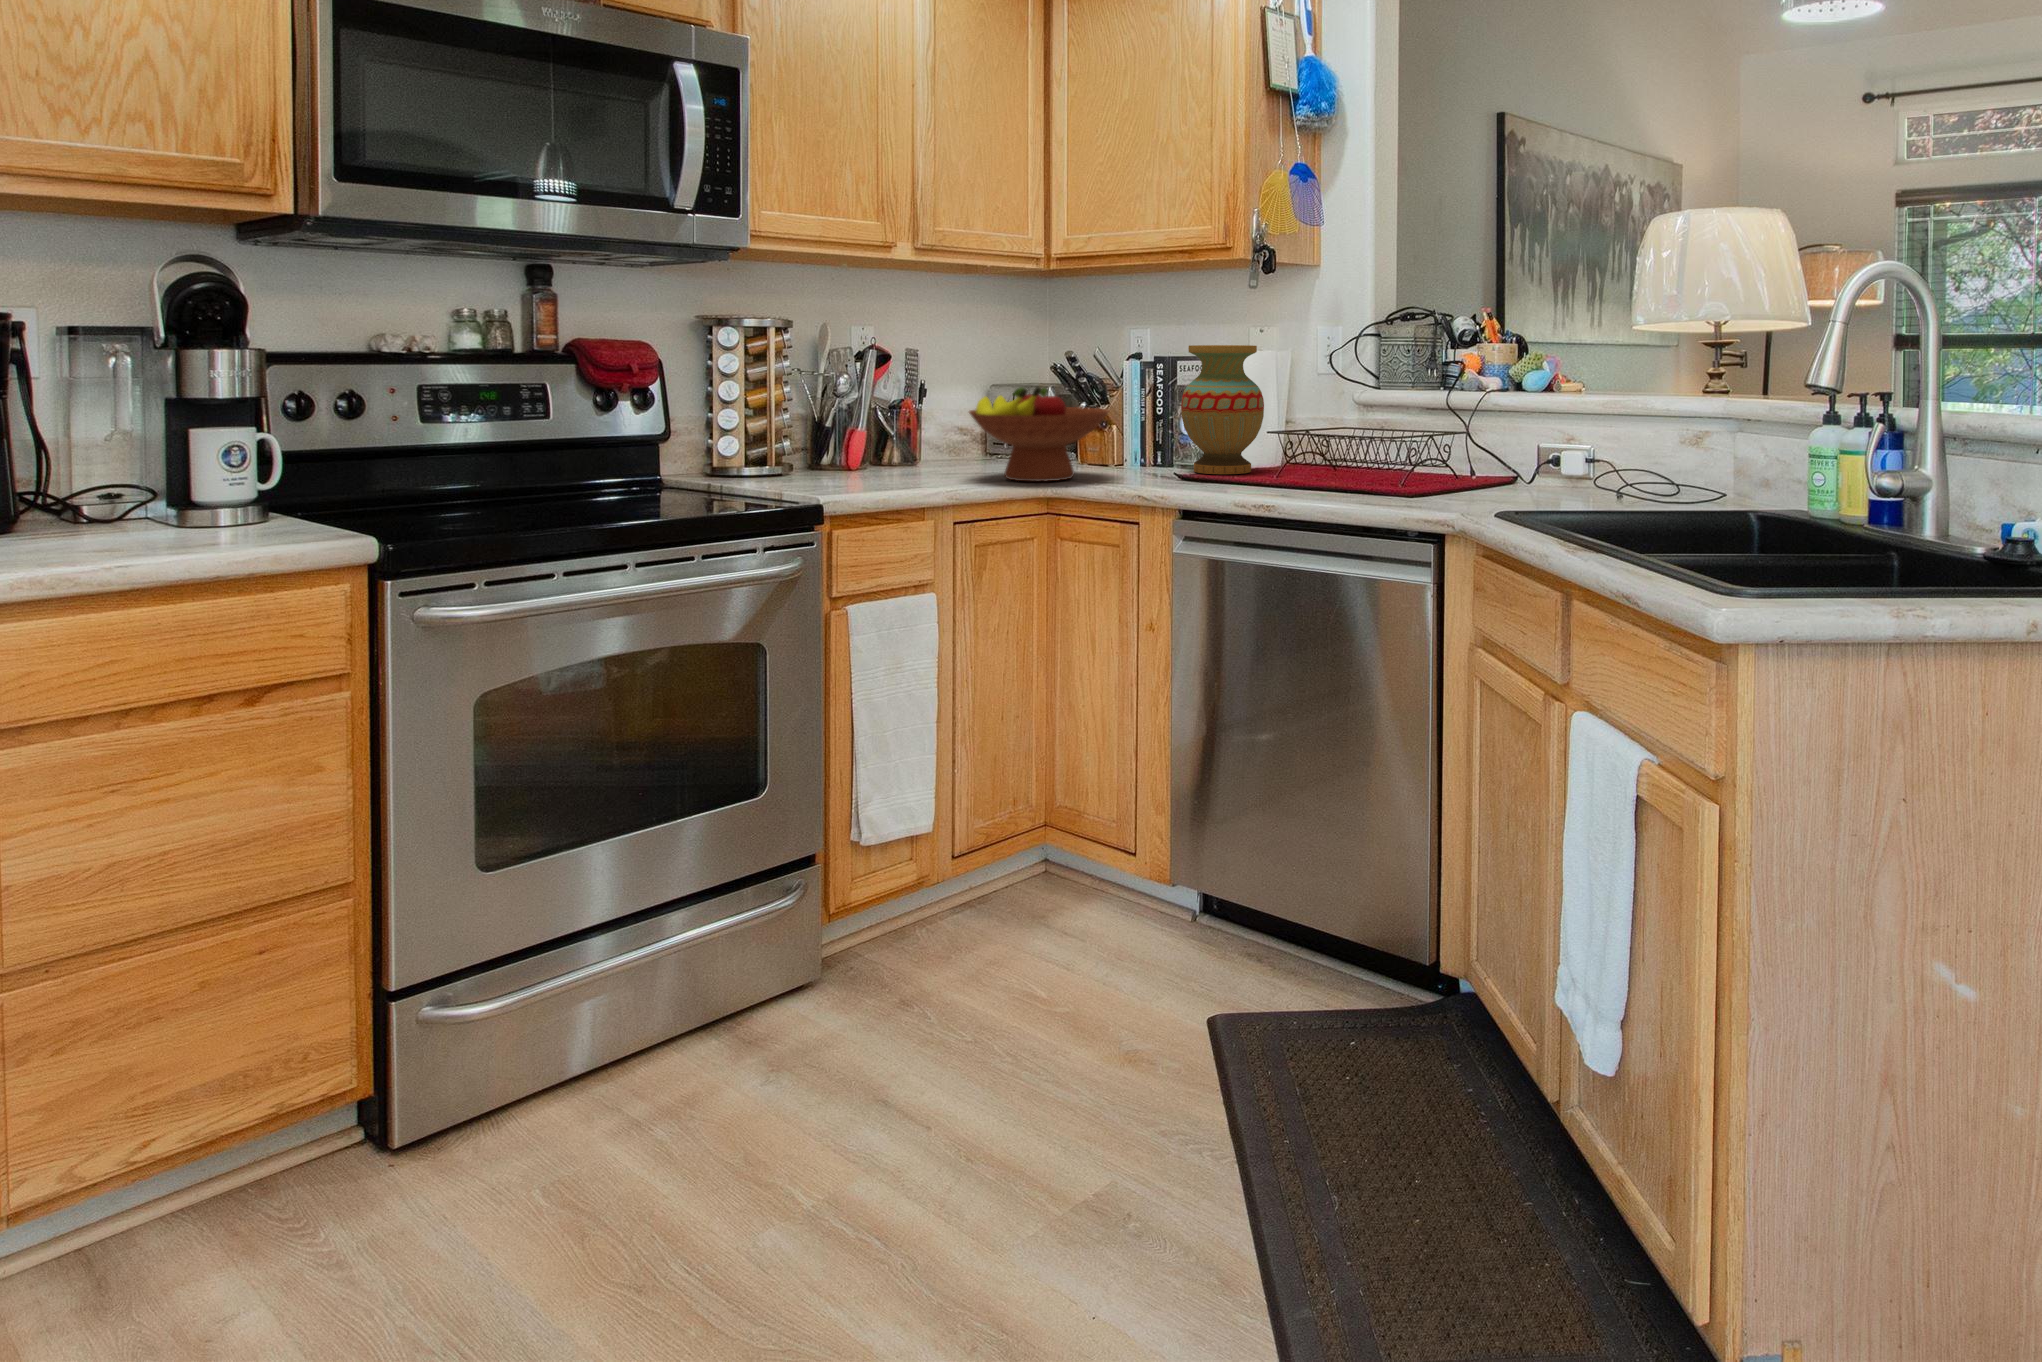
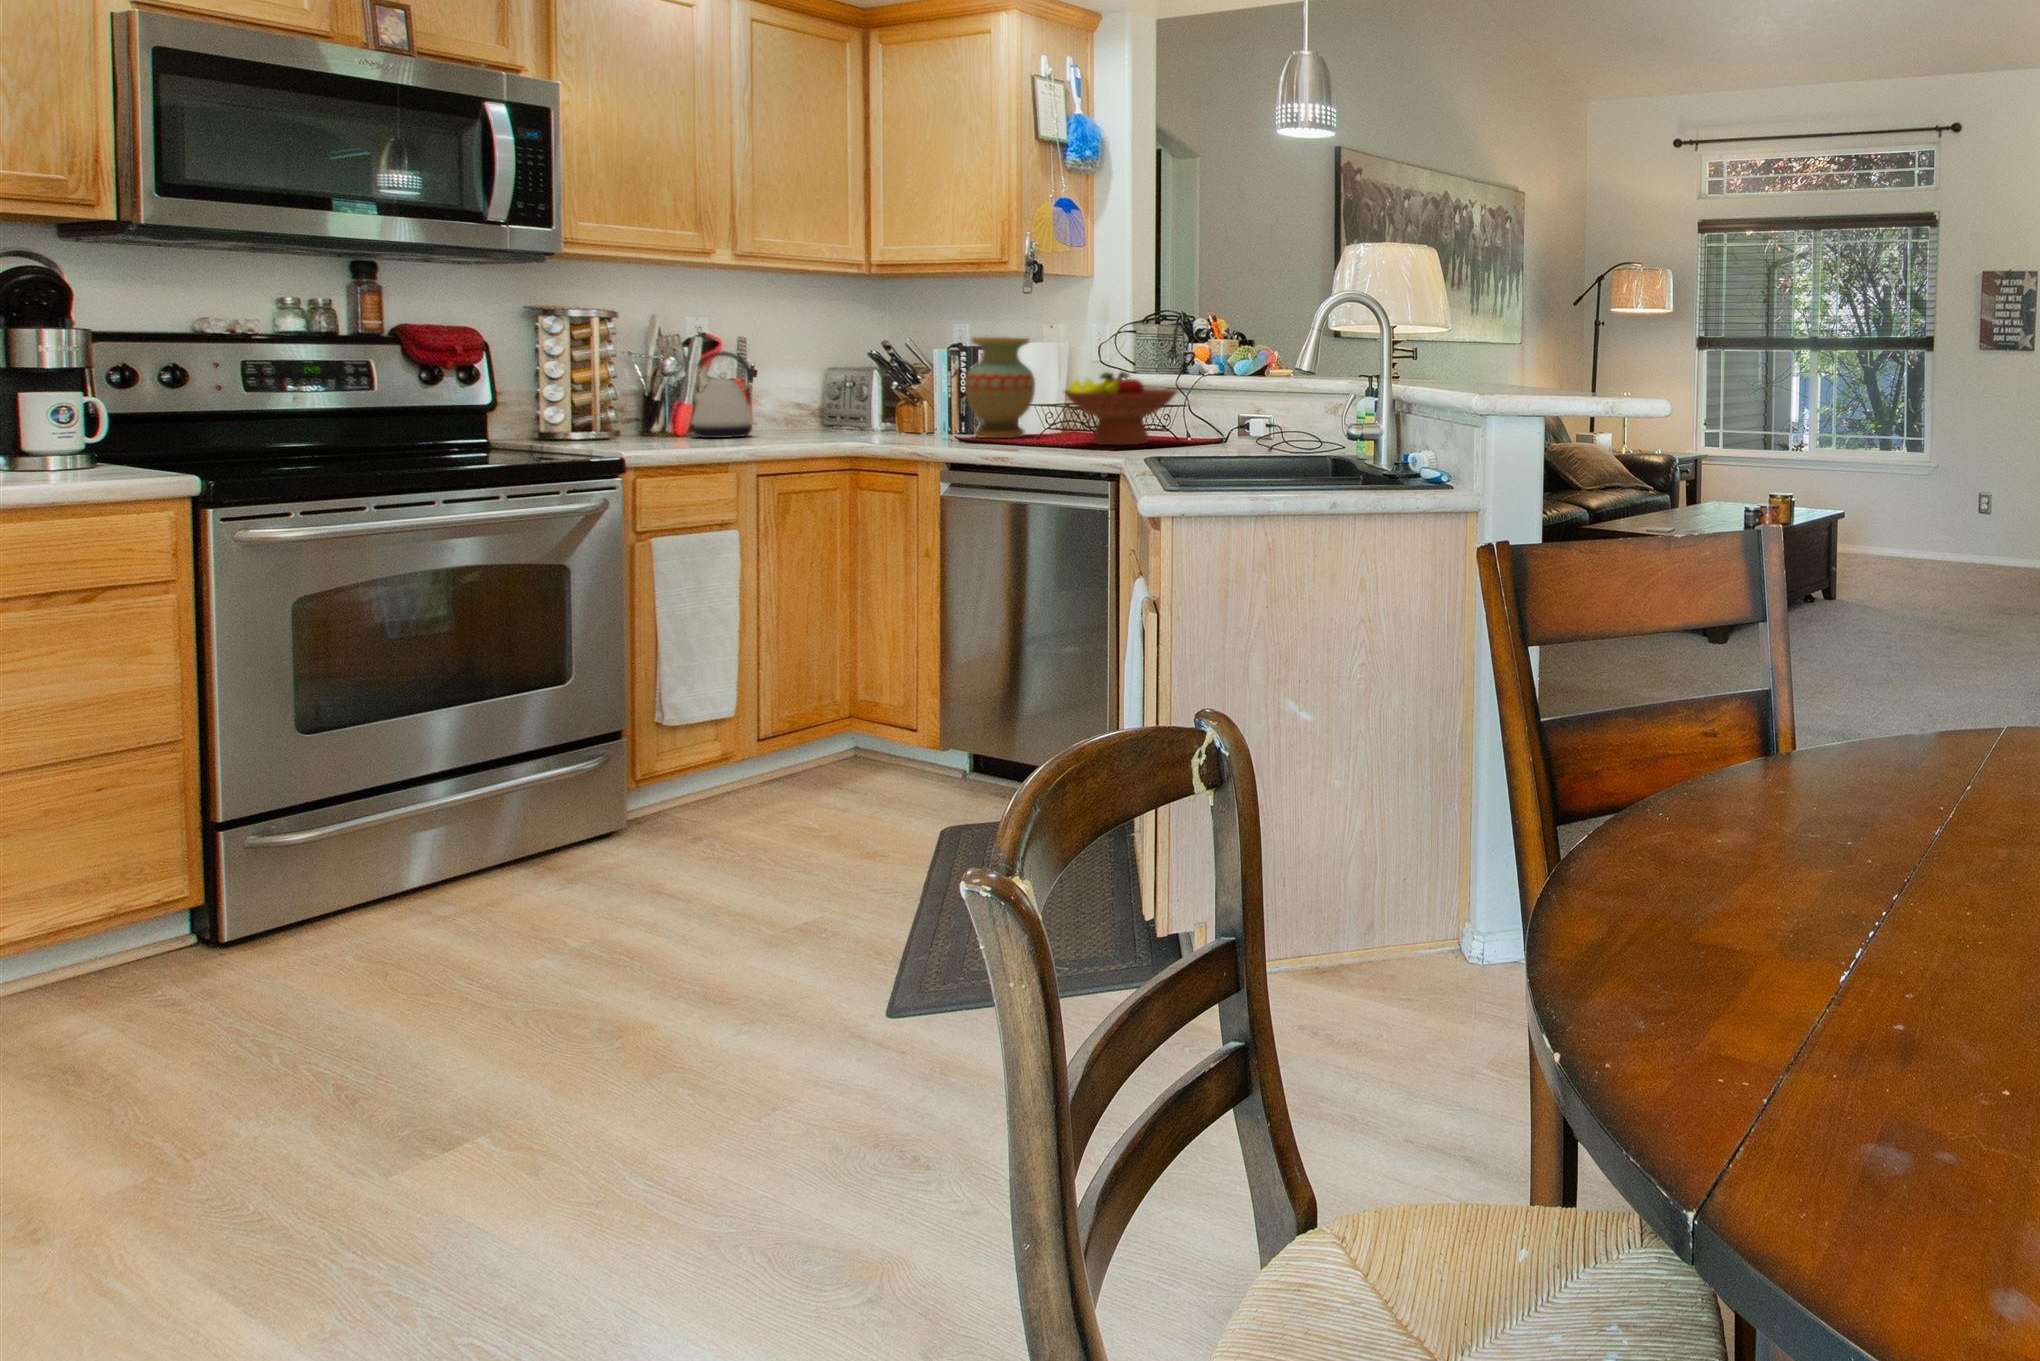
kettle: none [862,366,942,471] -> present [691,351,756,438]
fruit bowl: present [969,387,1109,481] -> present [1064,372,1177,445]

